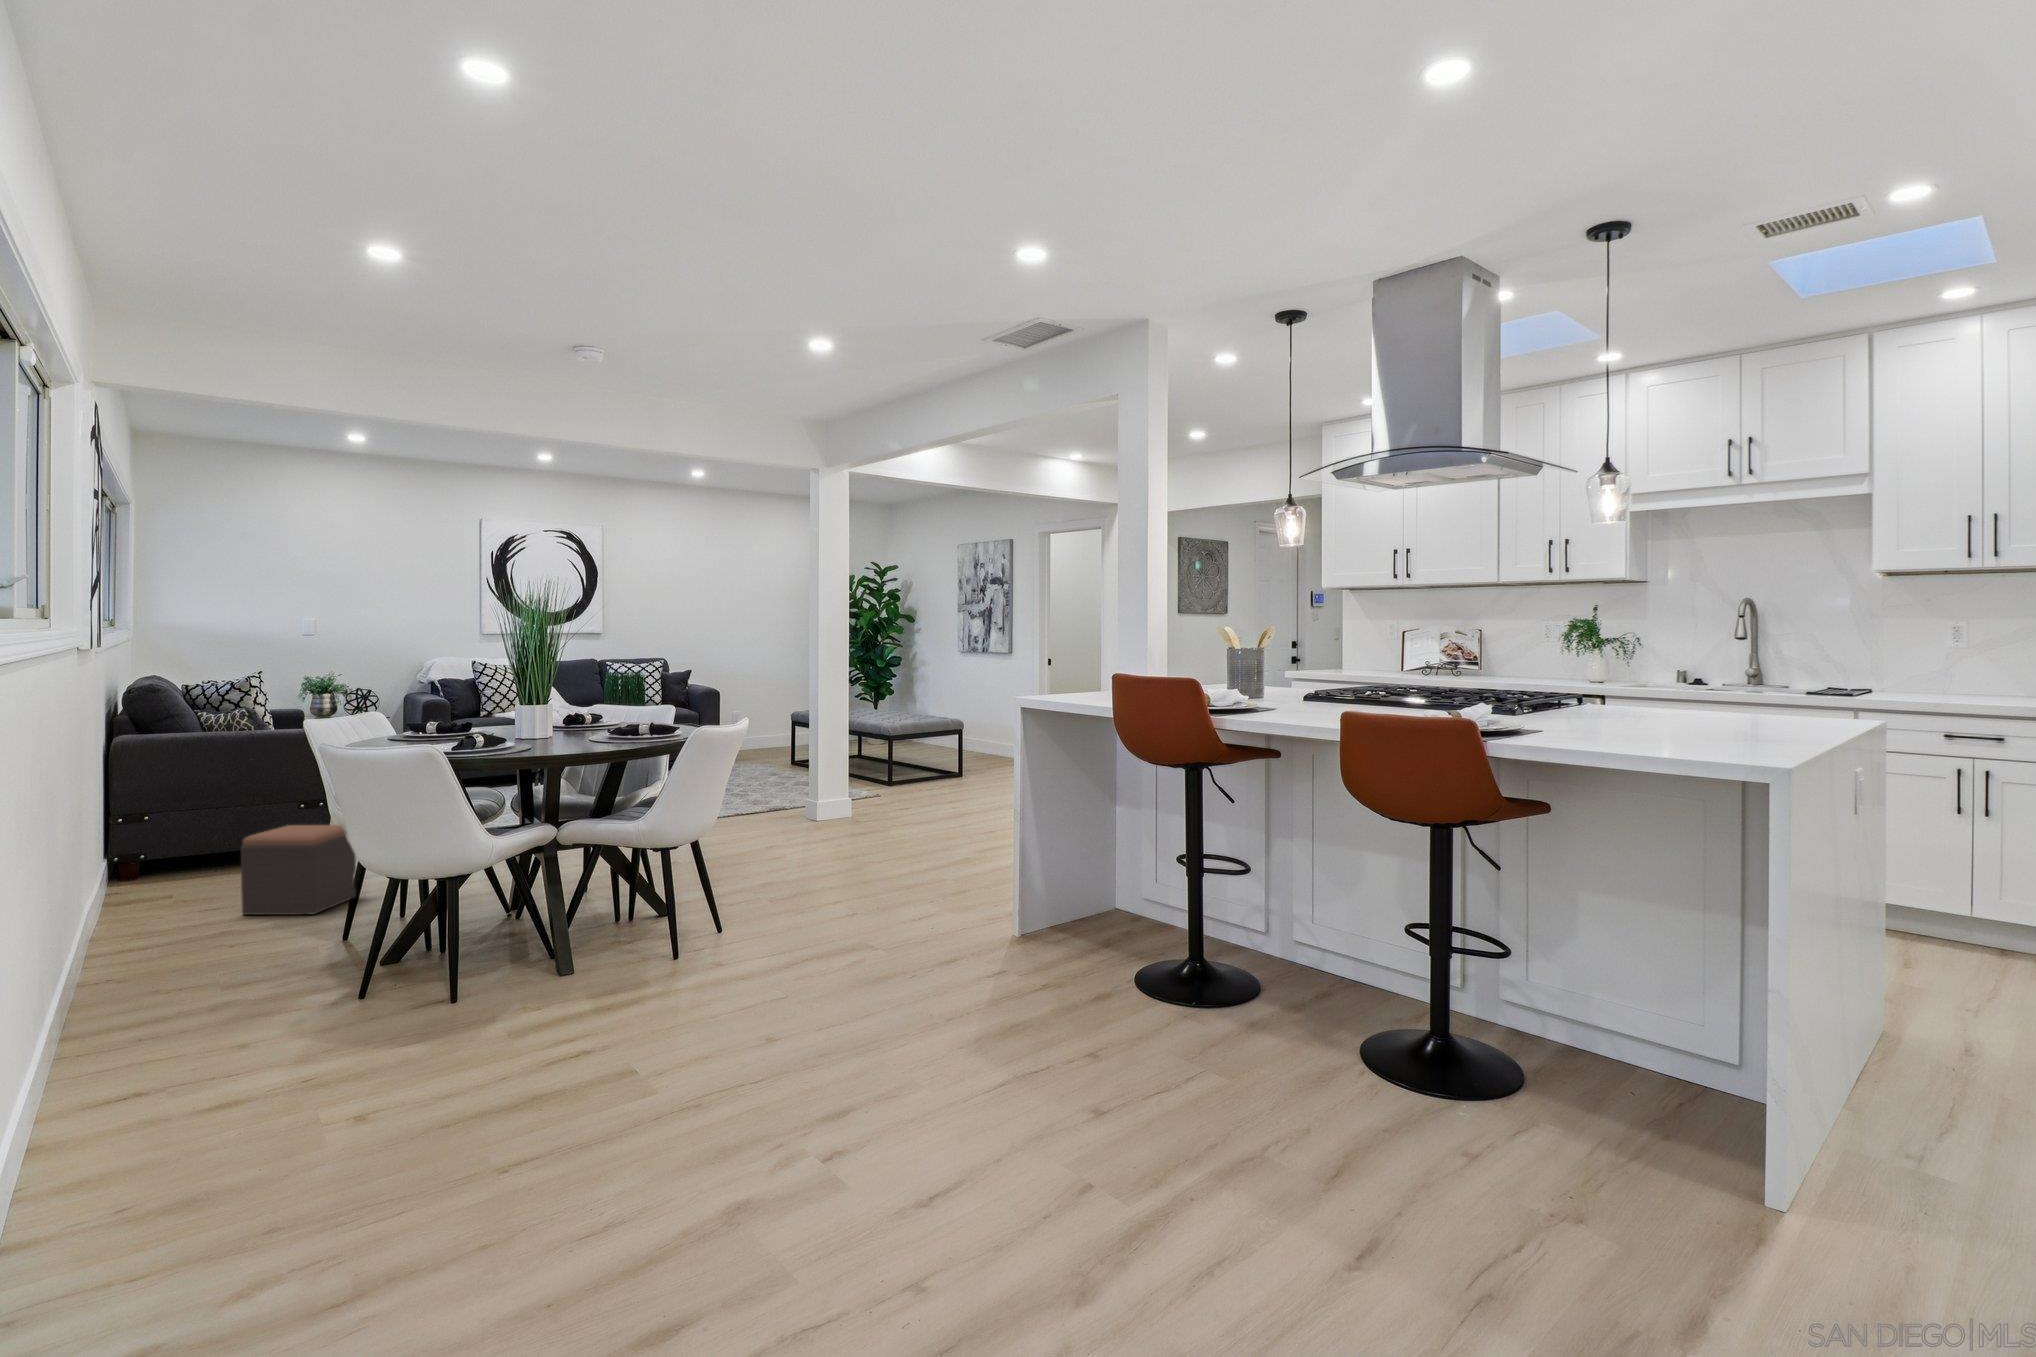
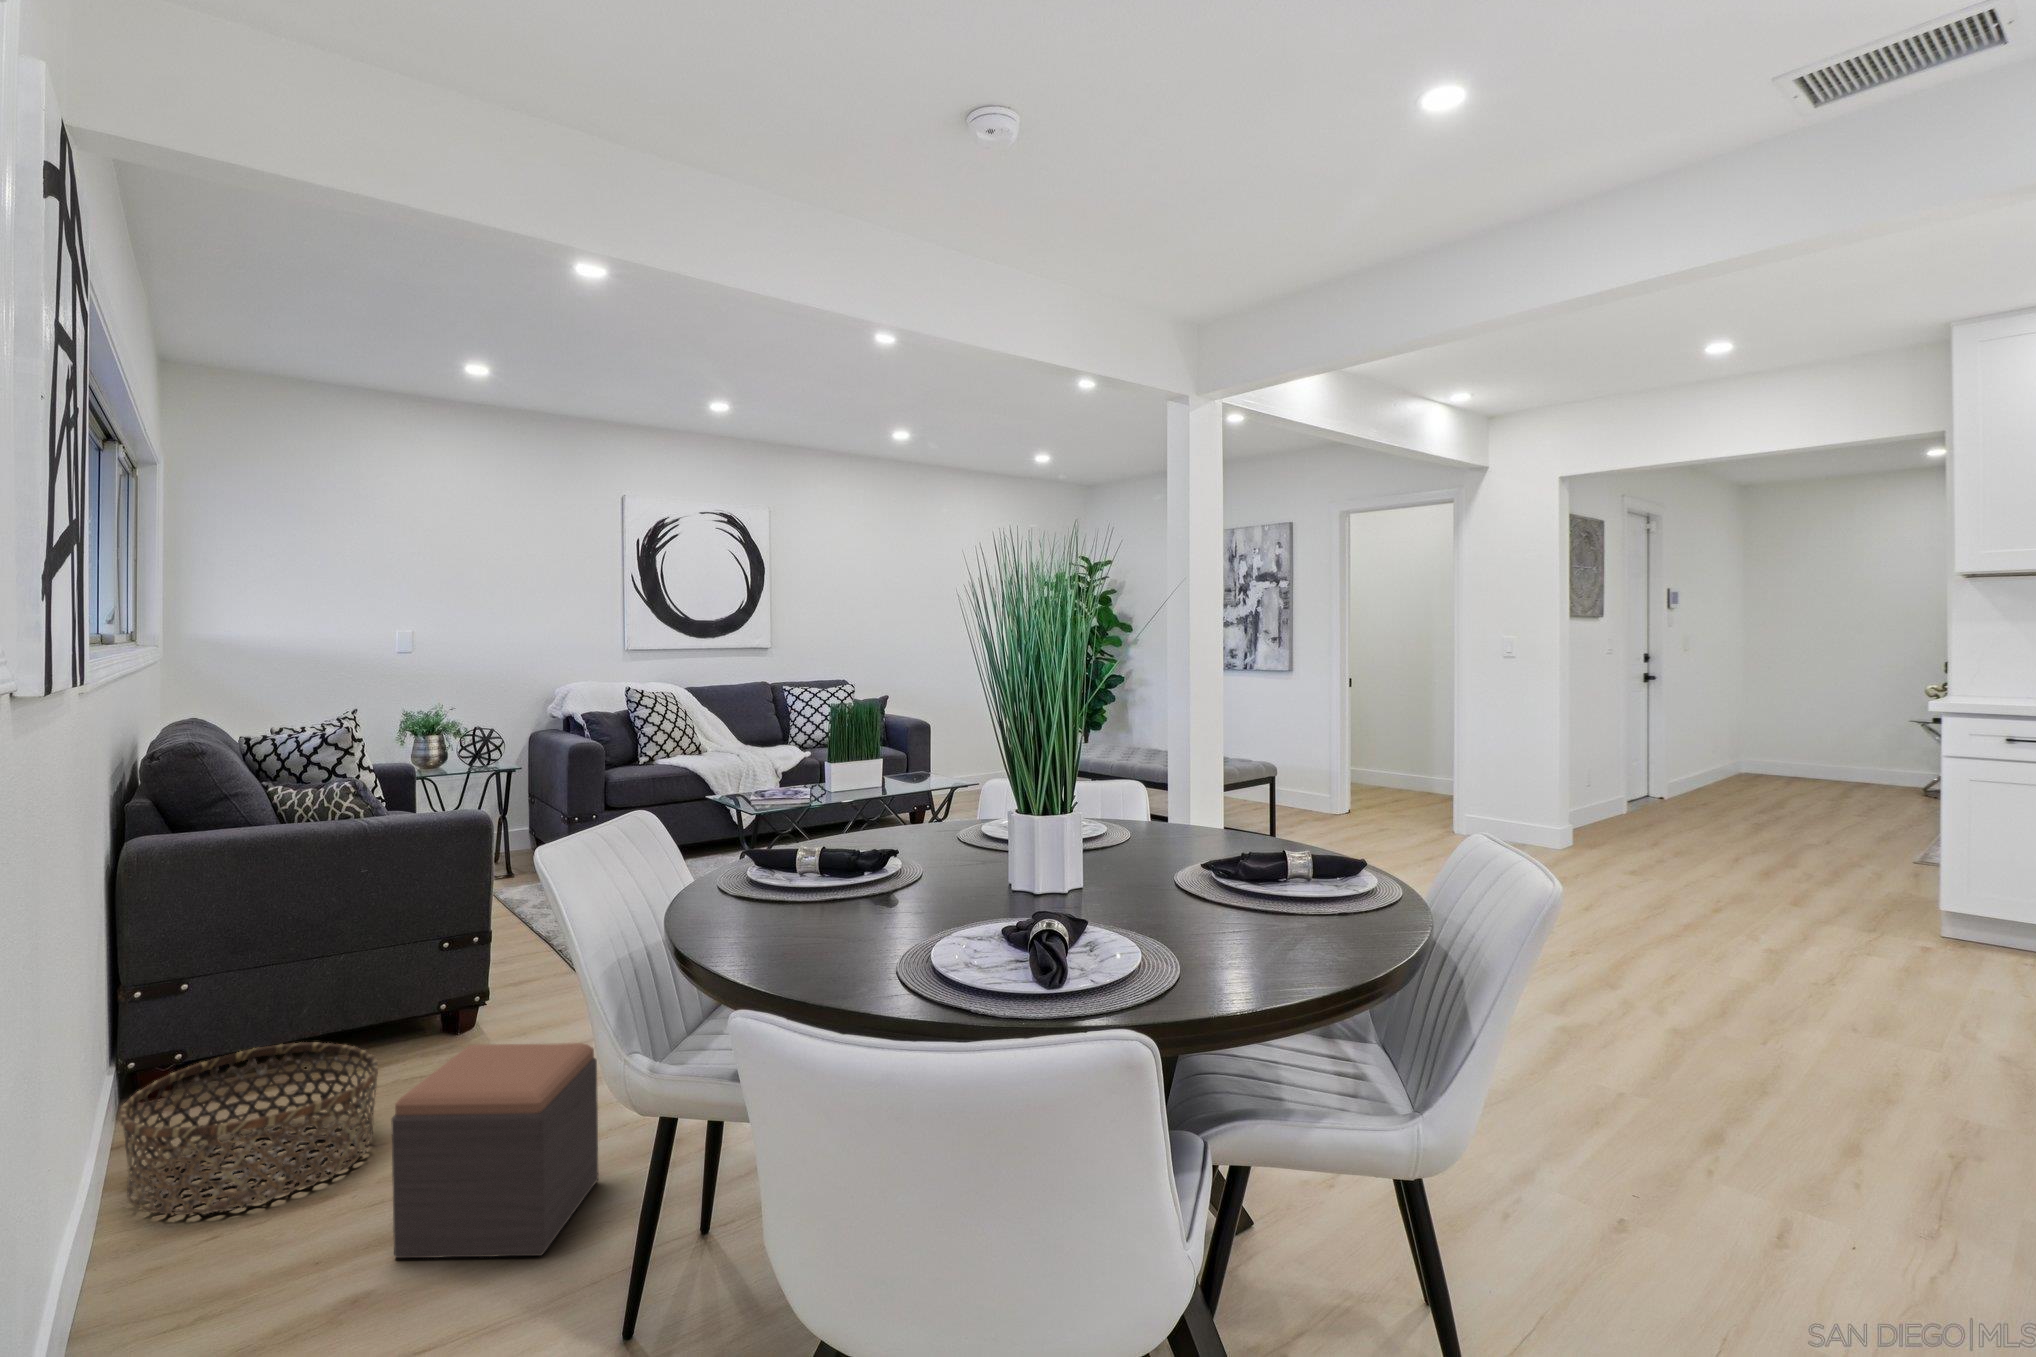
basket: none [107,838,246,904] -> present [120,1042,378,1215]

